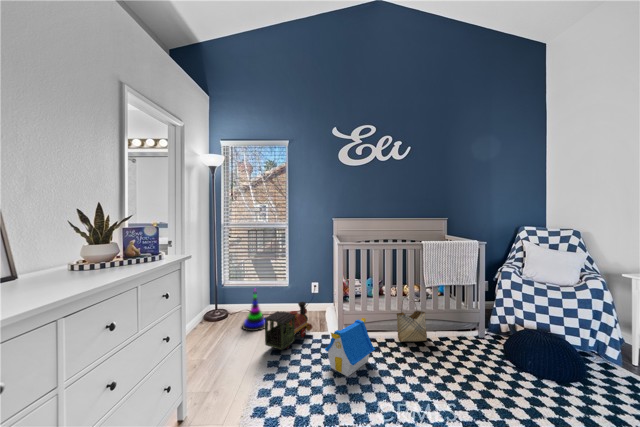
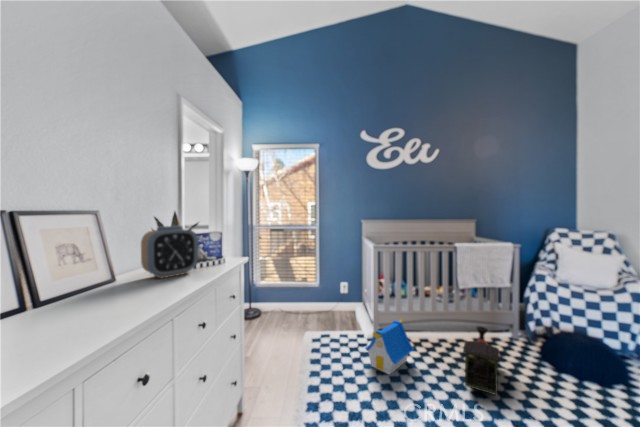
alarm clock: none [49,218,122,276] -> present [141,226,198,278]
stacking toy: present [242,291,265,331] -> none [277,289,302,330]
woven basket: present [397,296,427,342] -> none [431,298,462,342]
toy train: present [264,302,312,350] -> present [463,326,500,395]

